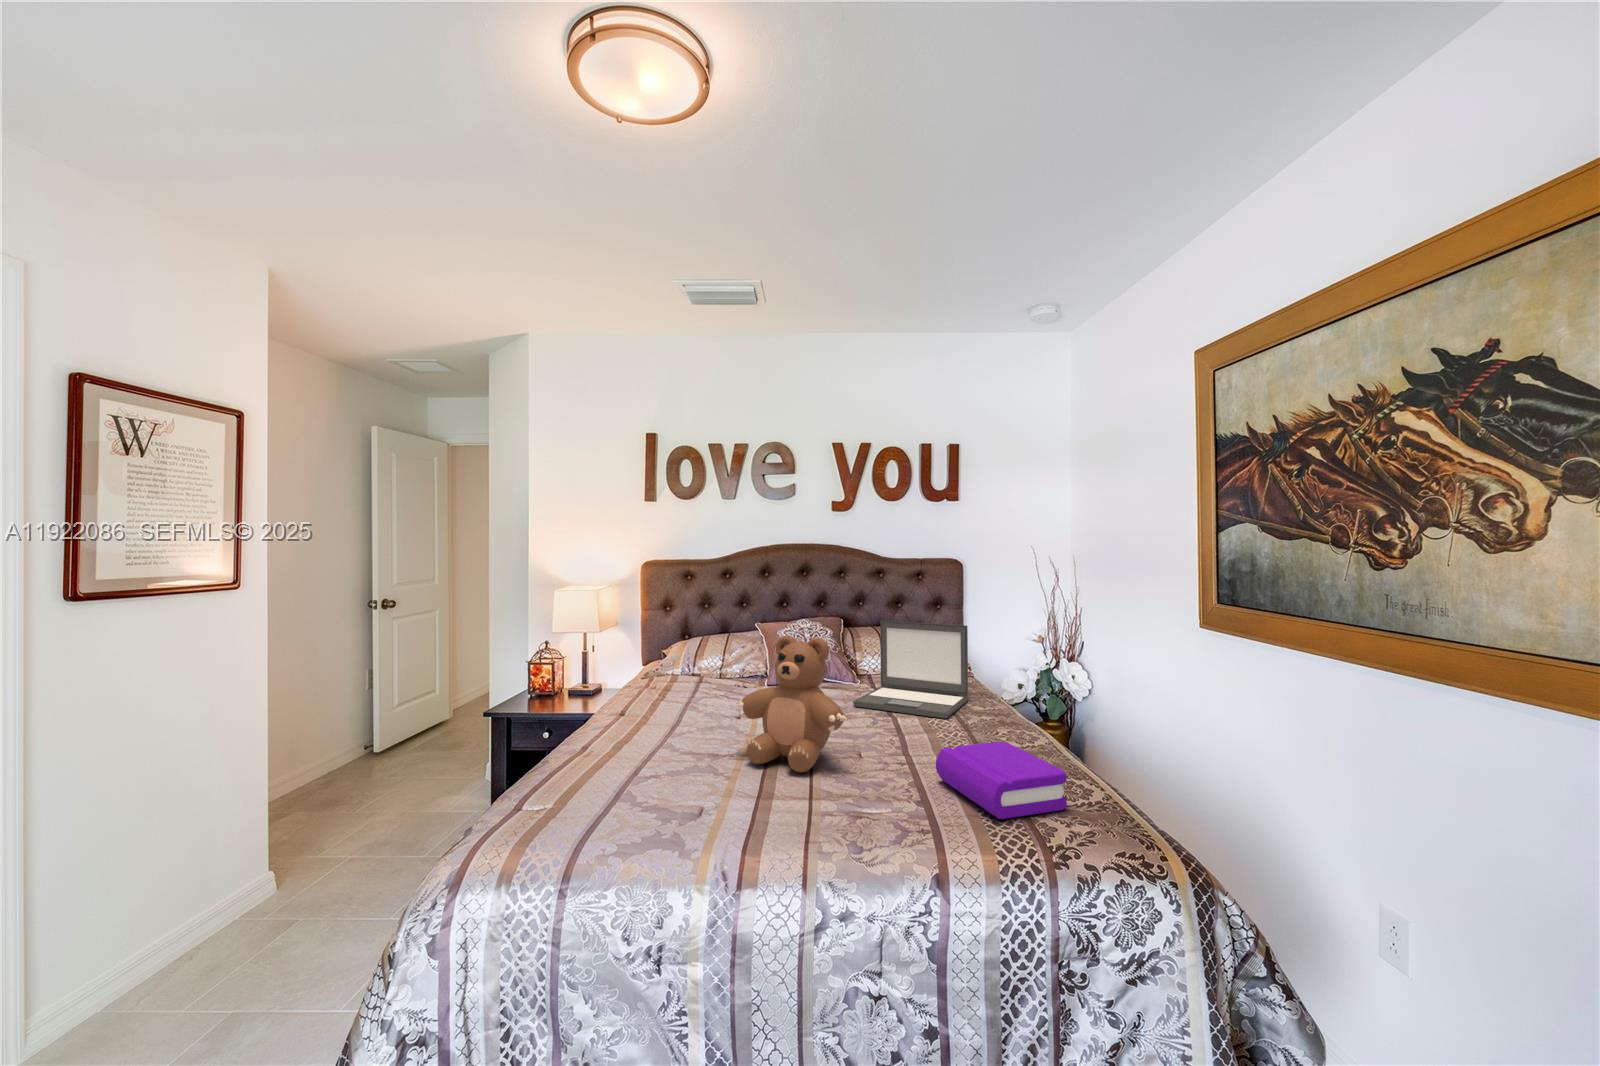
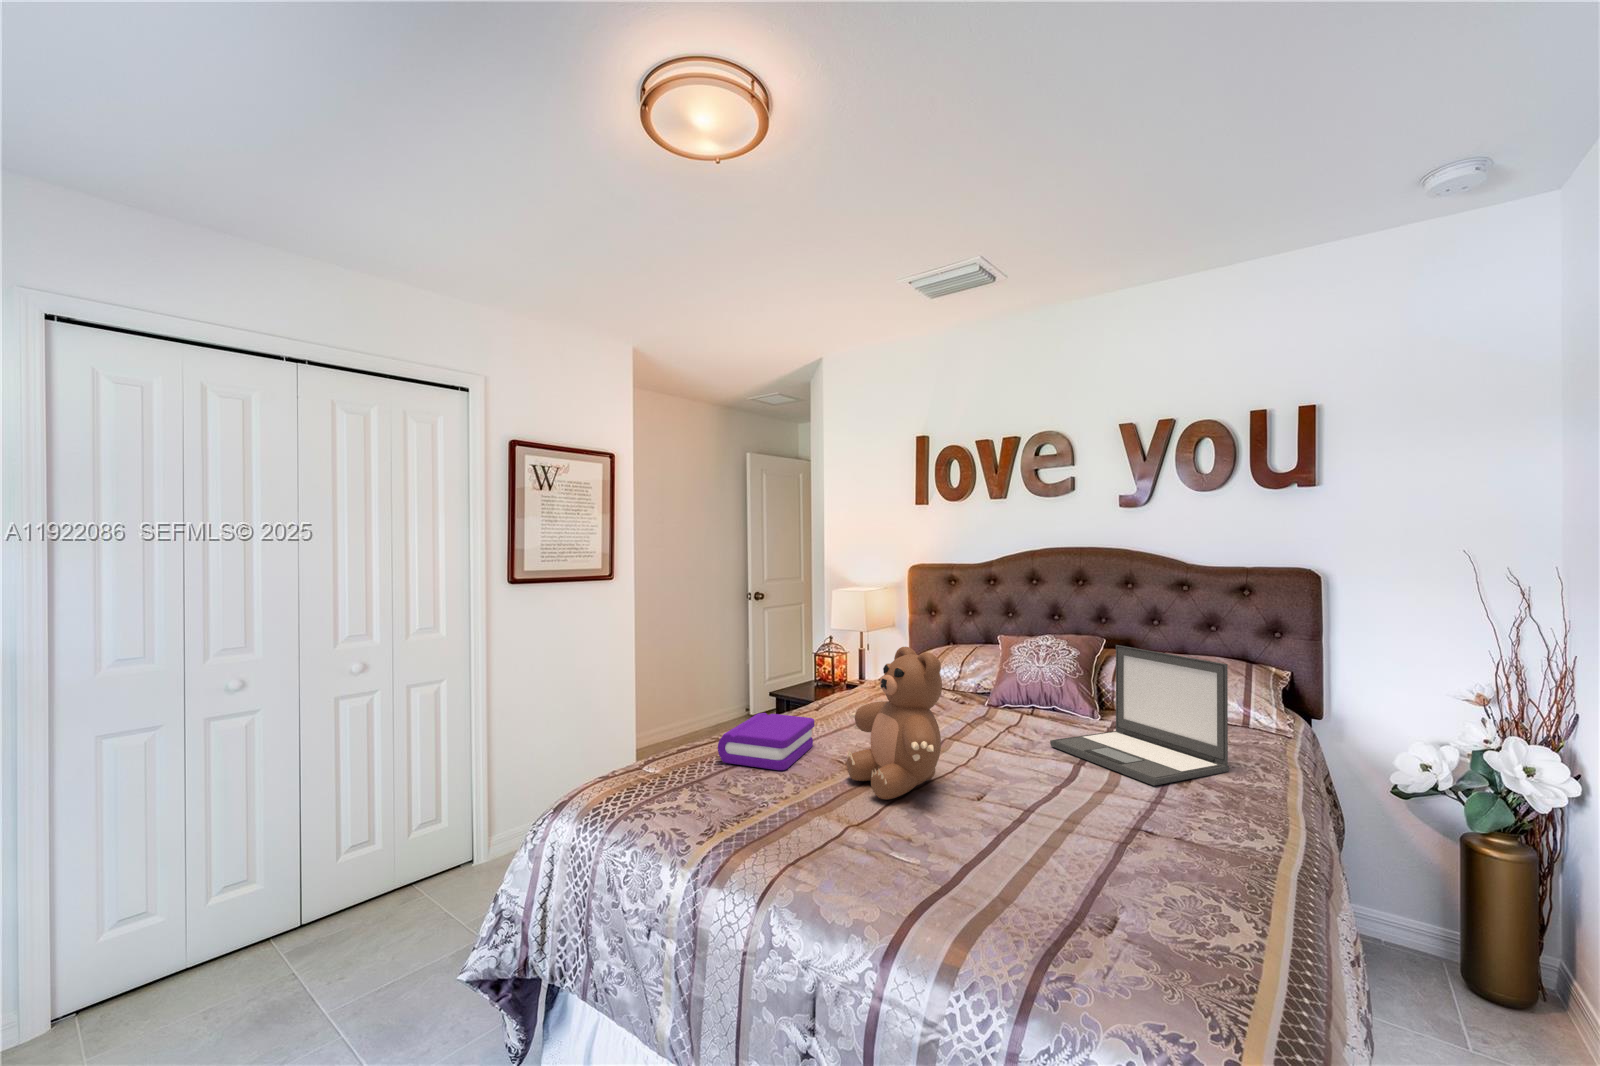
book: present [936,742,1067,819] -> present [718,713,814,770]

